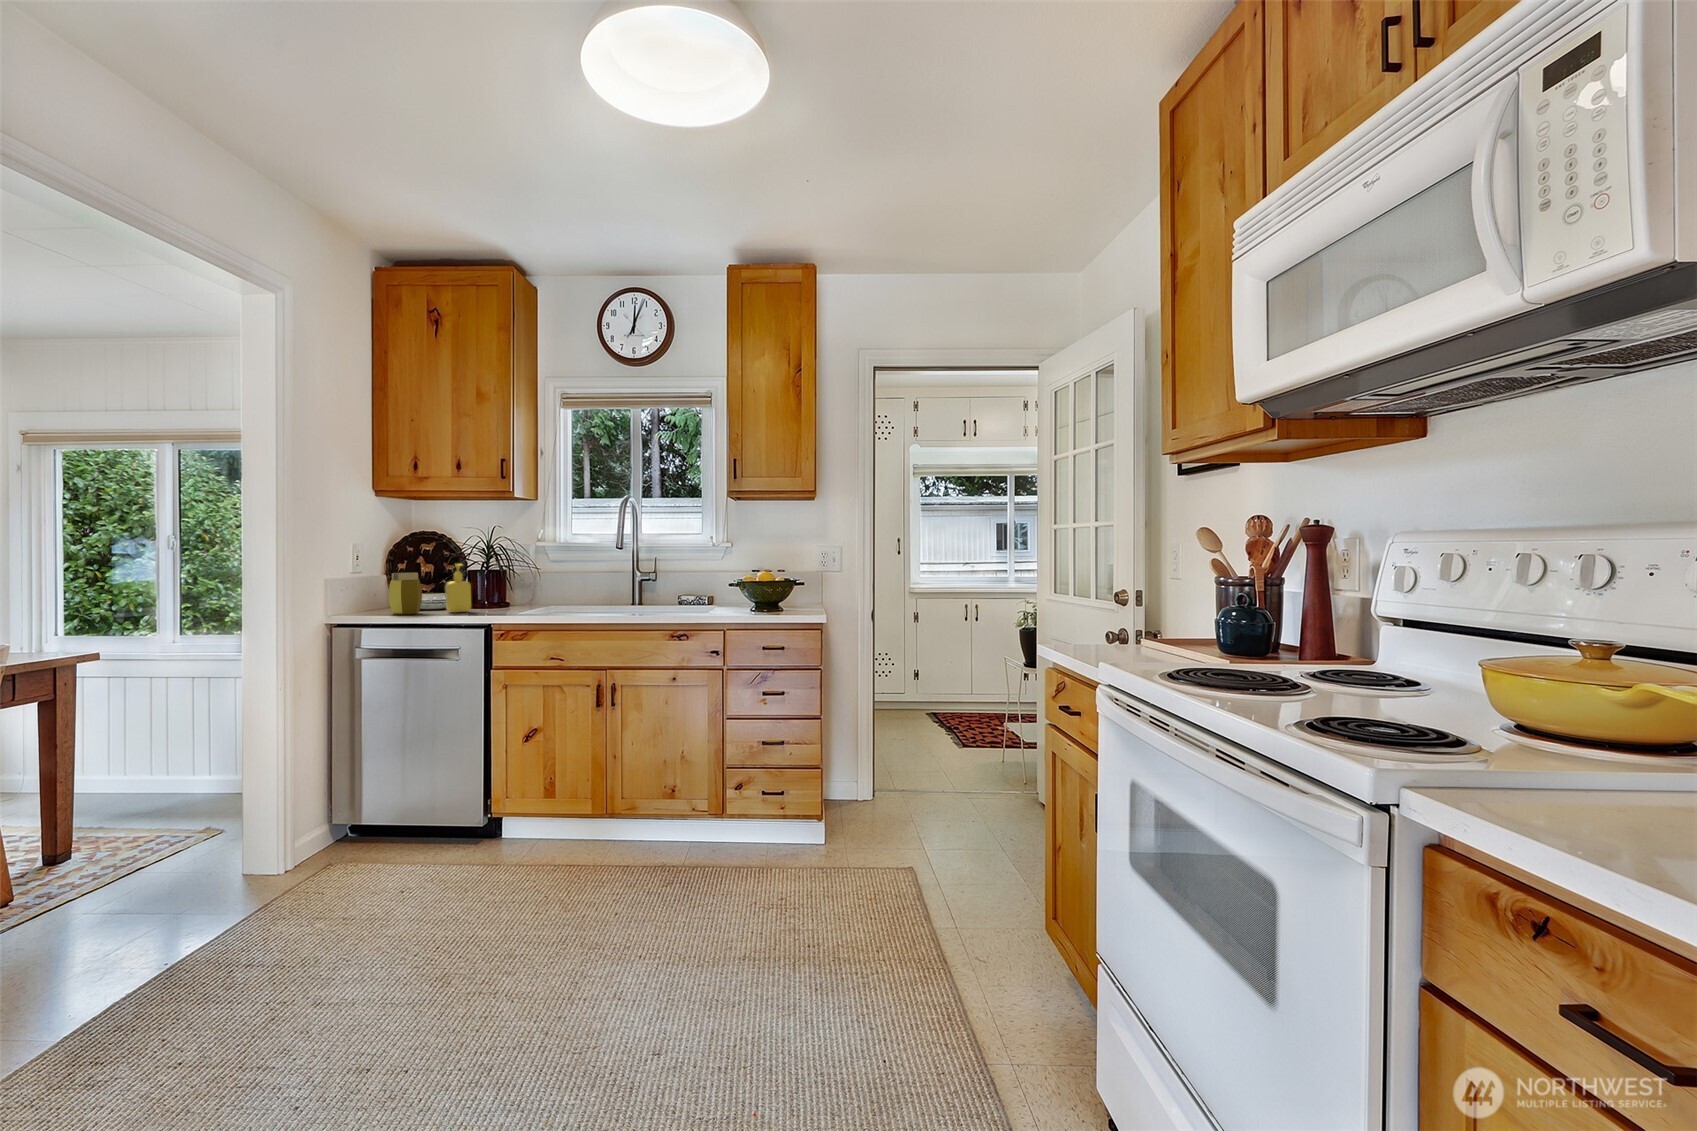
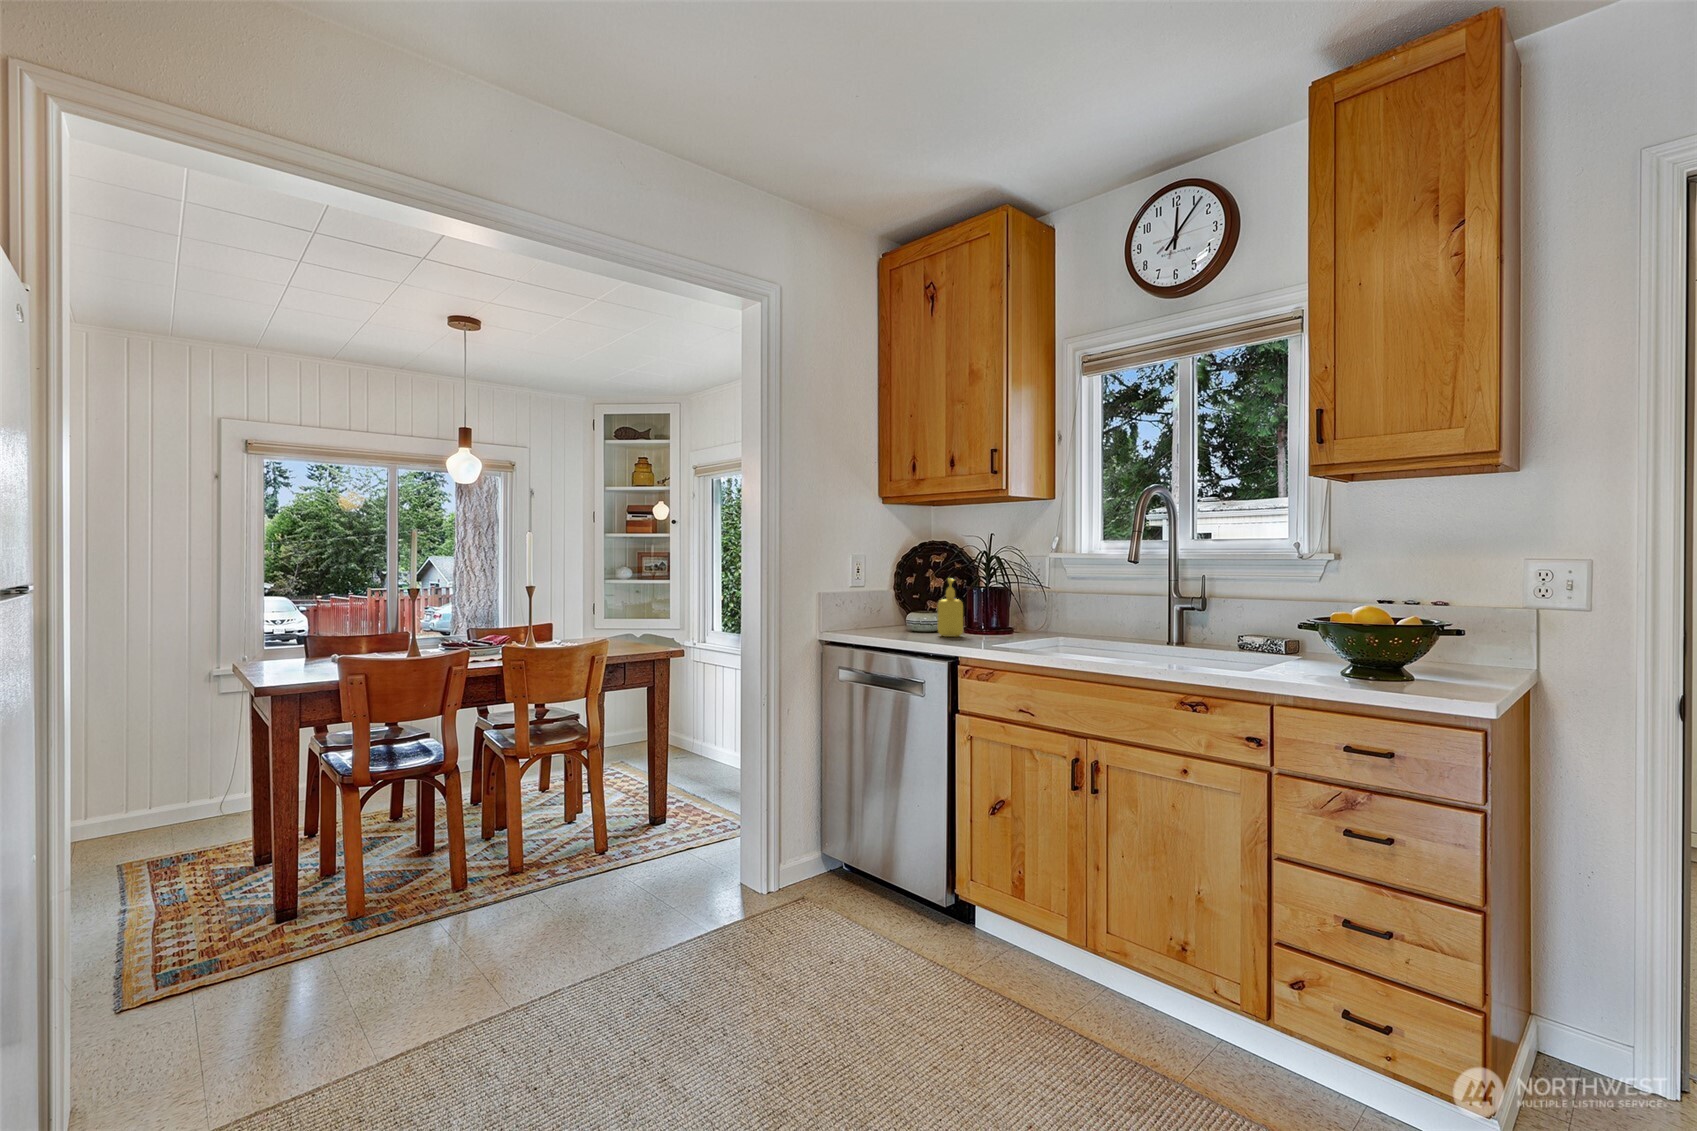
jar: present [389,573,422,614] -> none [882,587,916,634]

